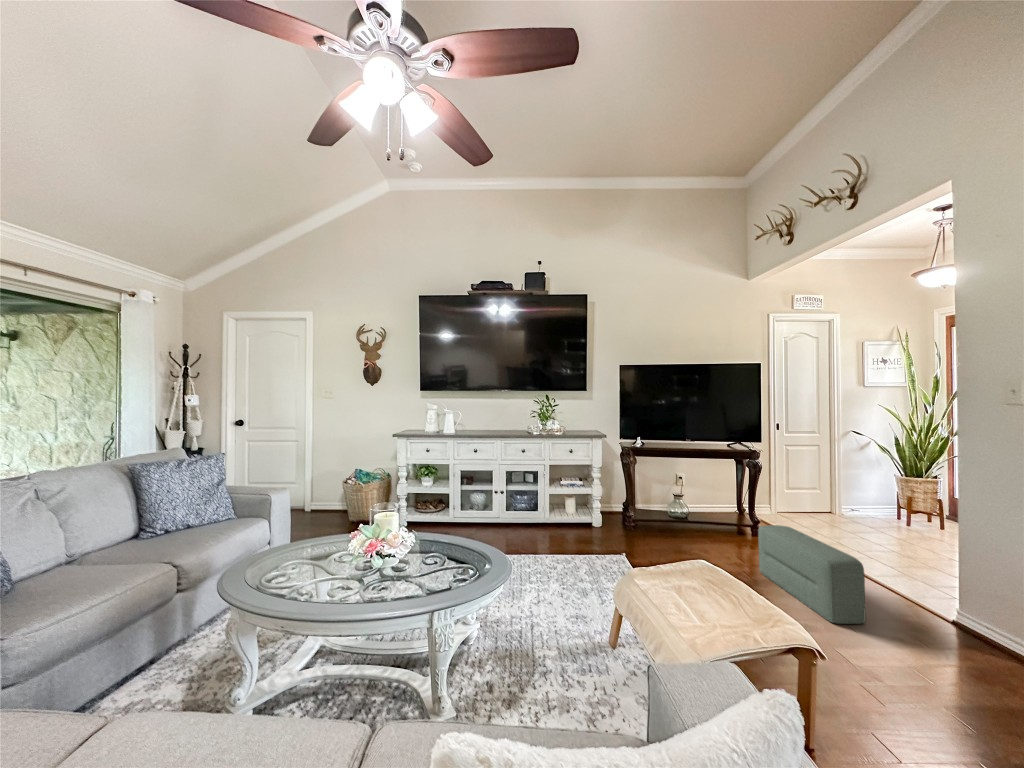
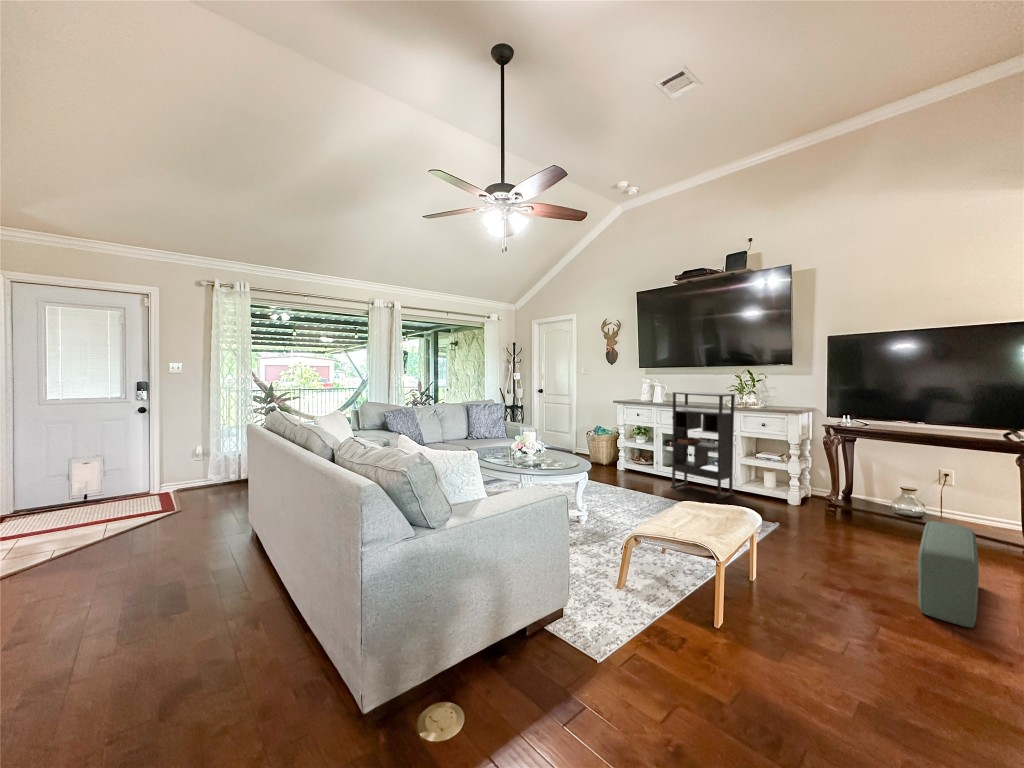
bookshelf: none [482,418,546,541] -> present [671,391,735,499]

